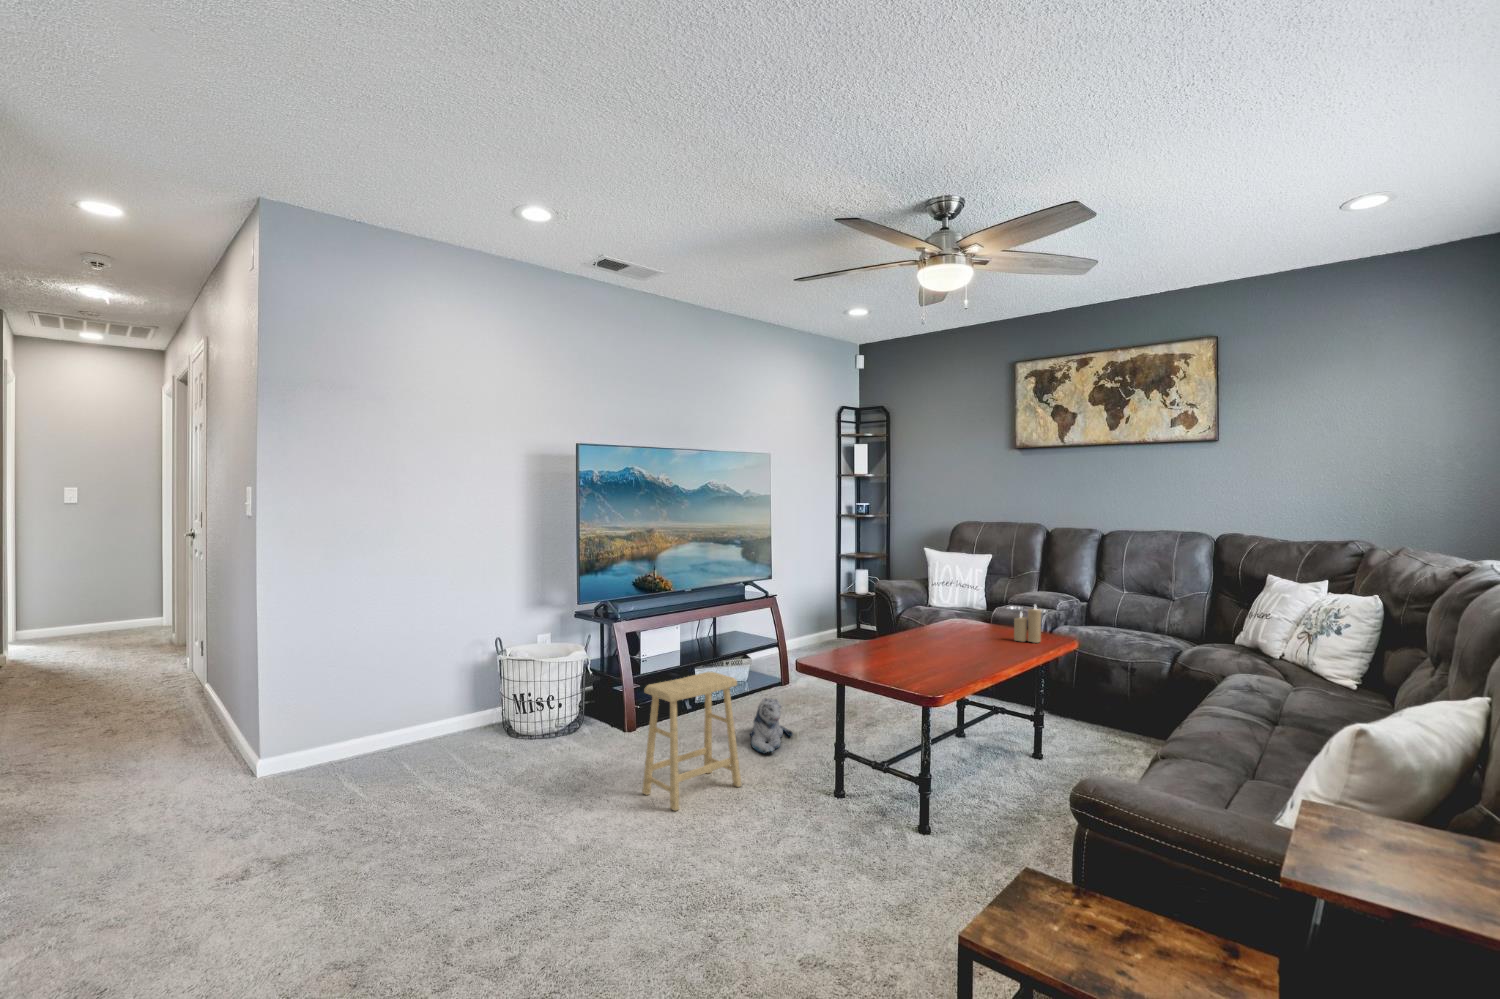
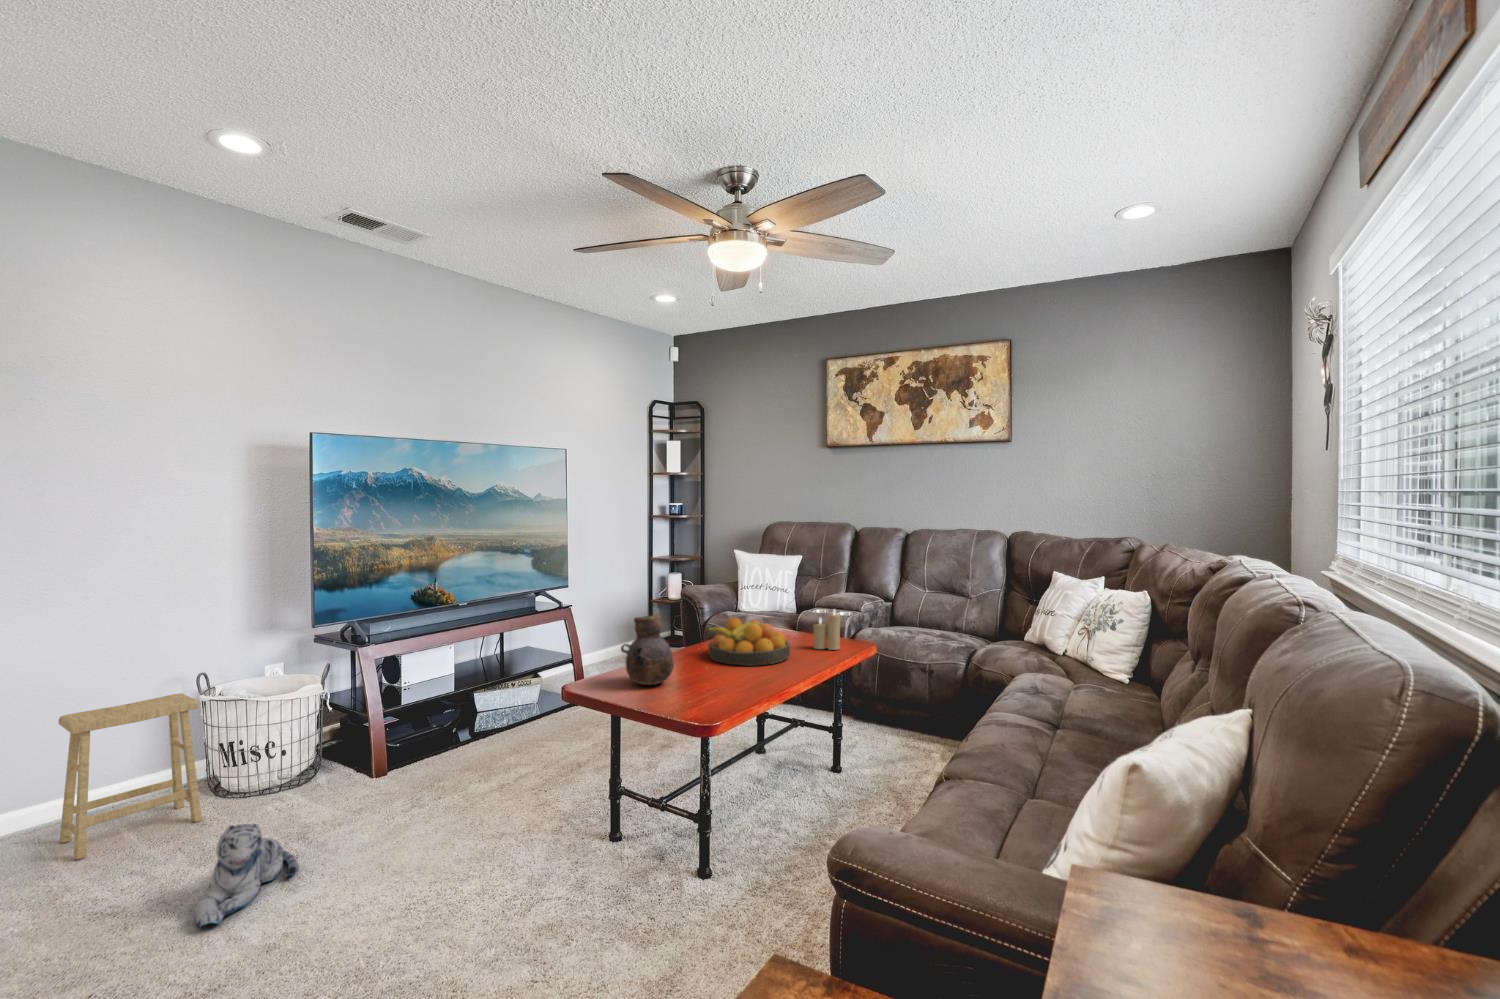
vase: none [844,602,891,663] -> present [621,615,674,685]
fruit bowl: none [913,608,993,652] -> present [708,618,790,665]
footstool: present [642,672,741,811] -> present [59,693,202,860]
plush toy: present [750,698,793,754] -> present [194,824,298,927]

